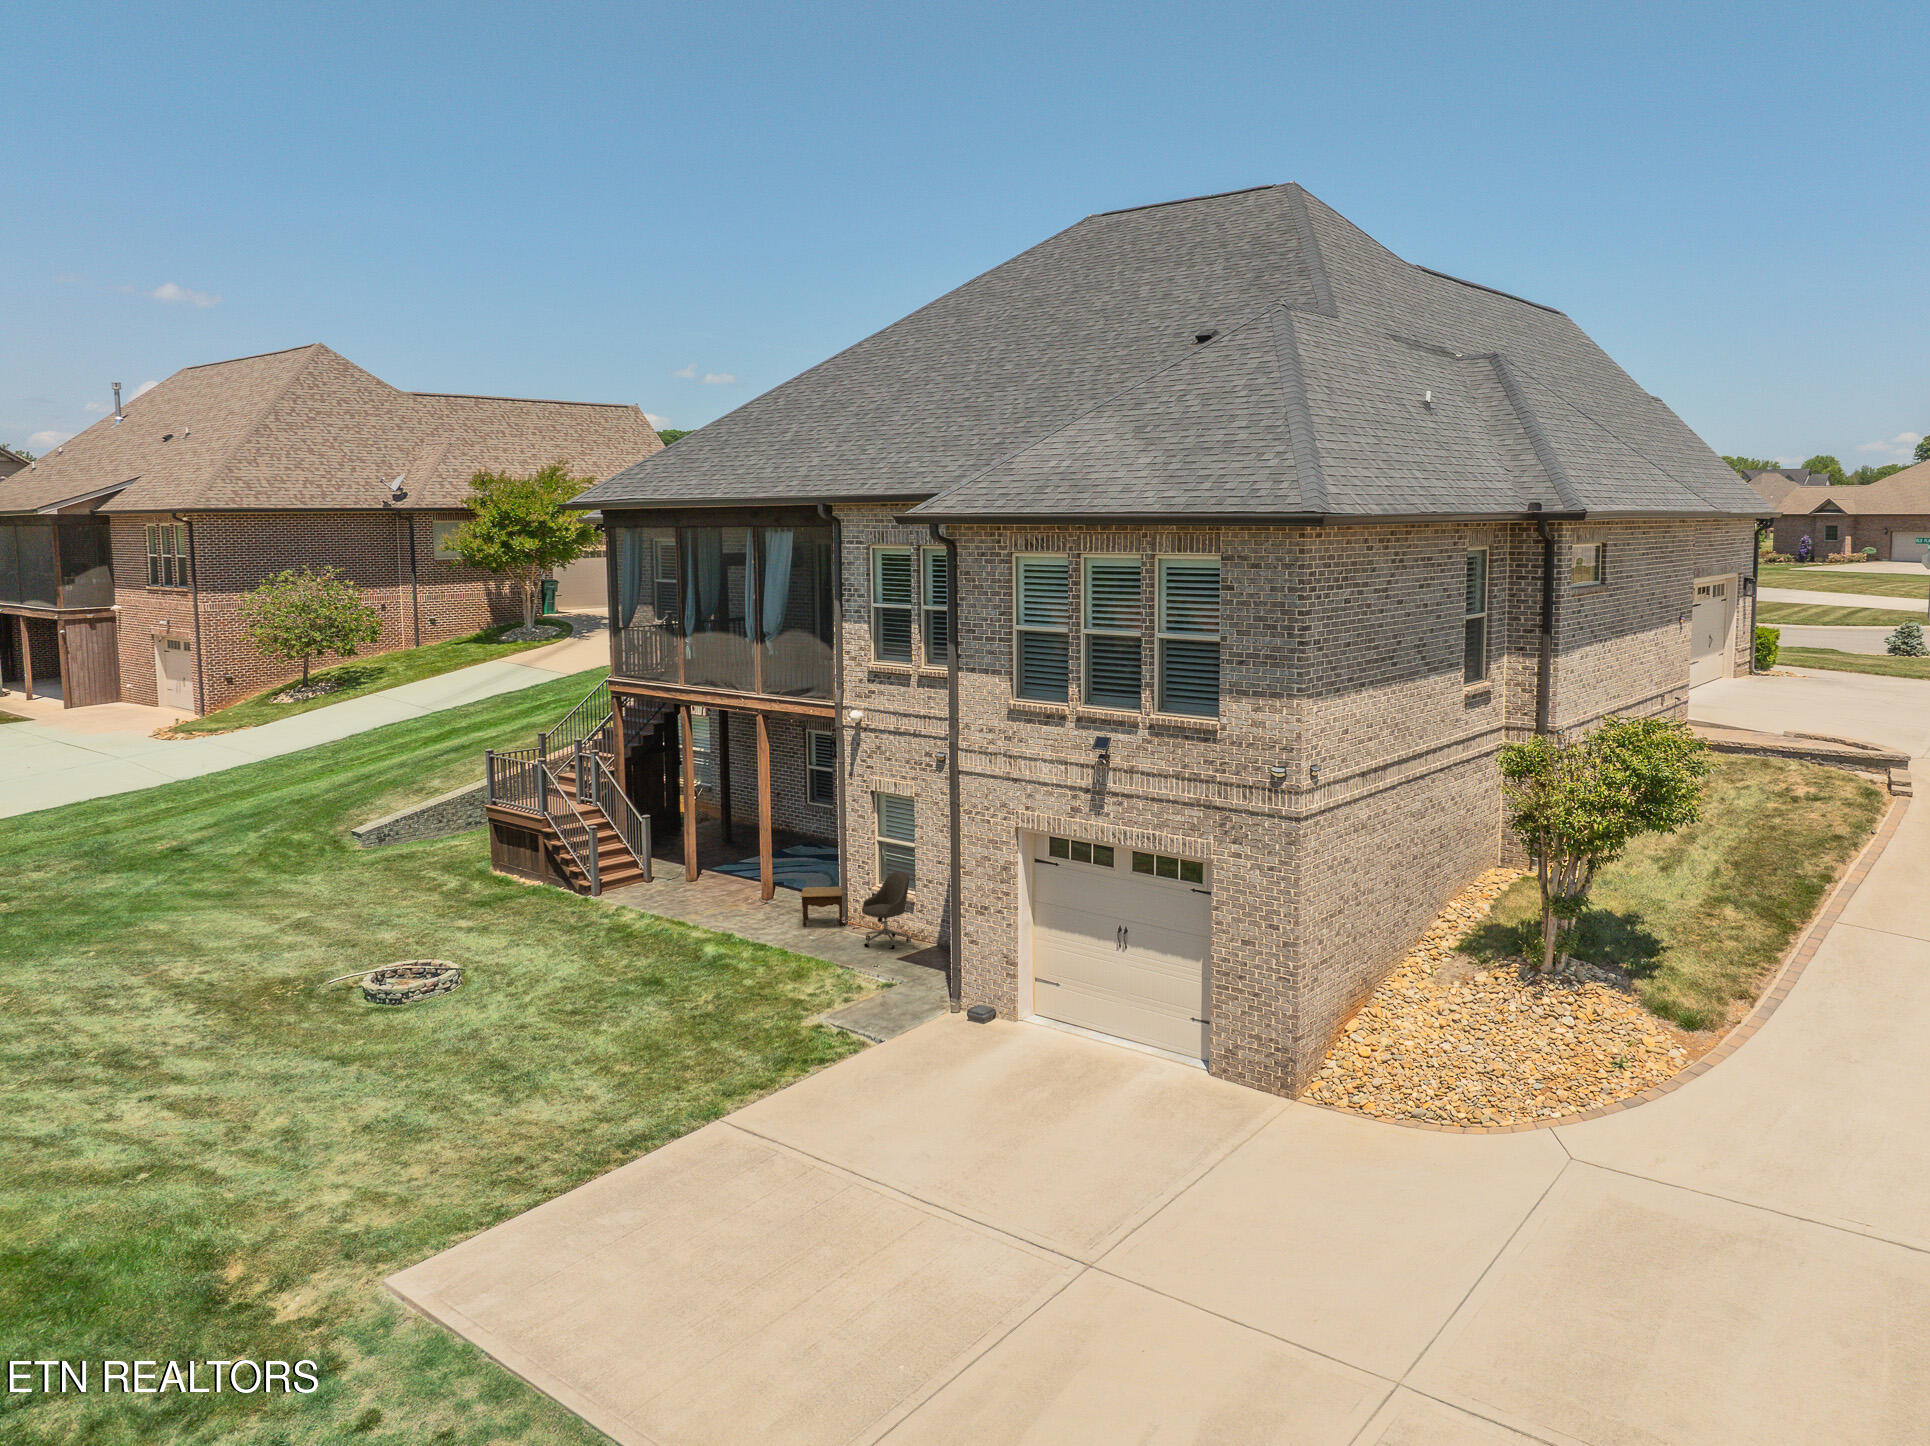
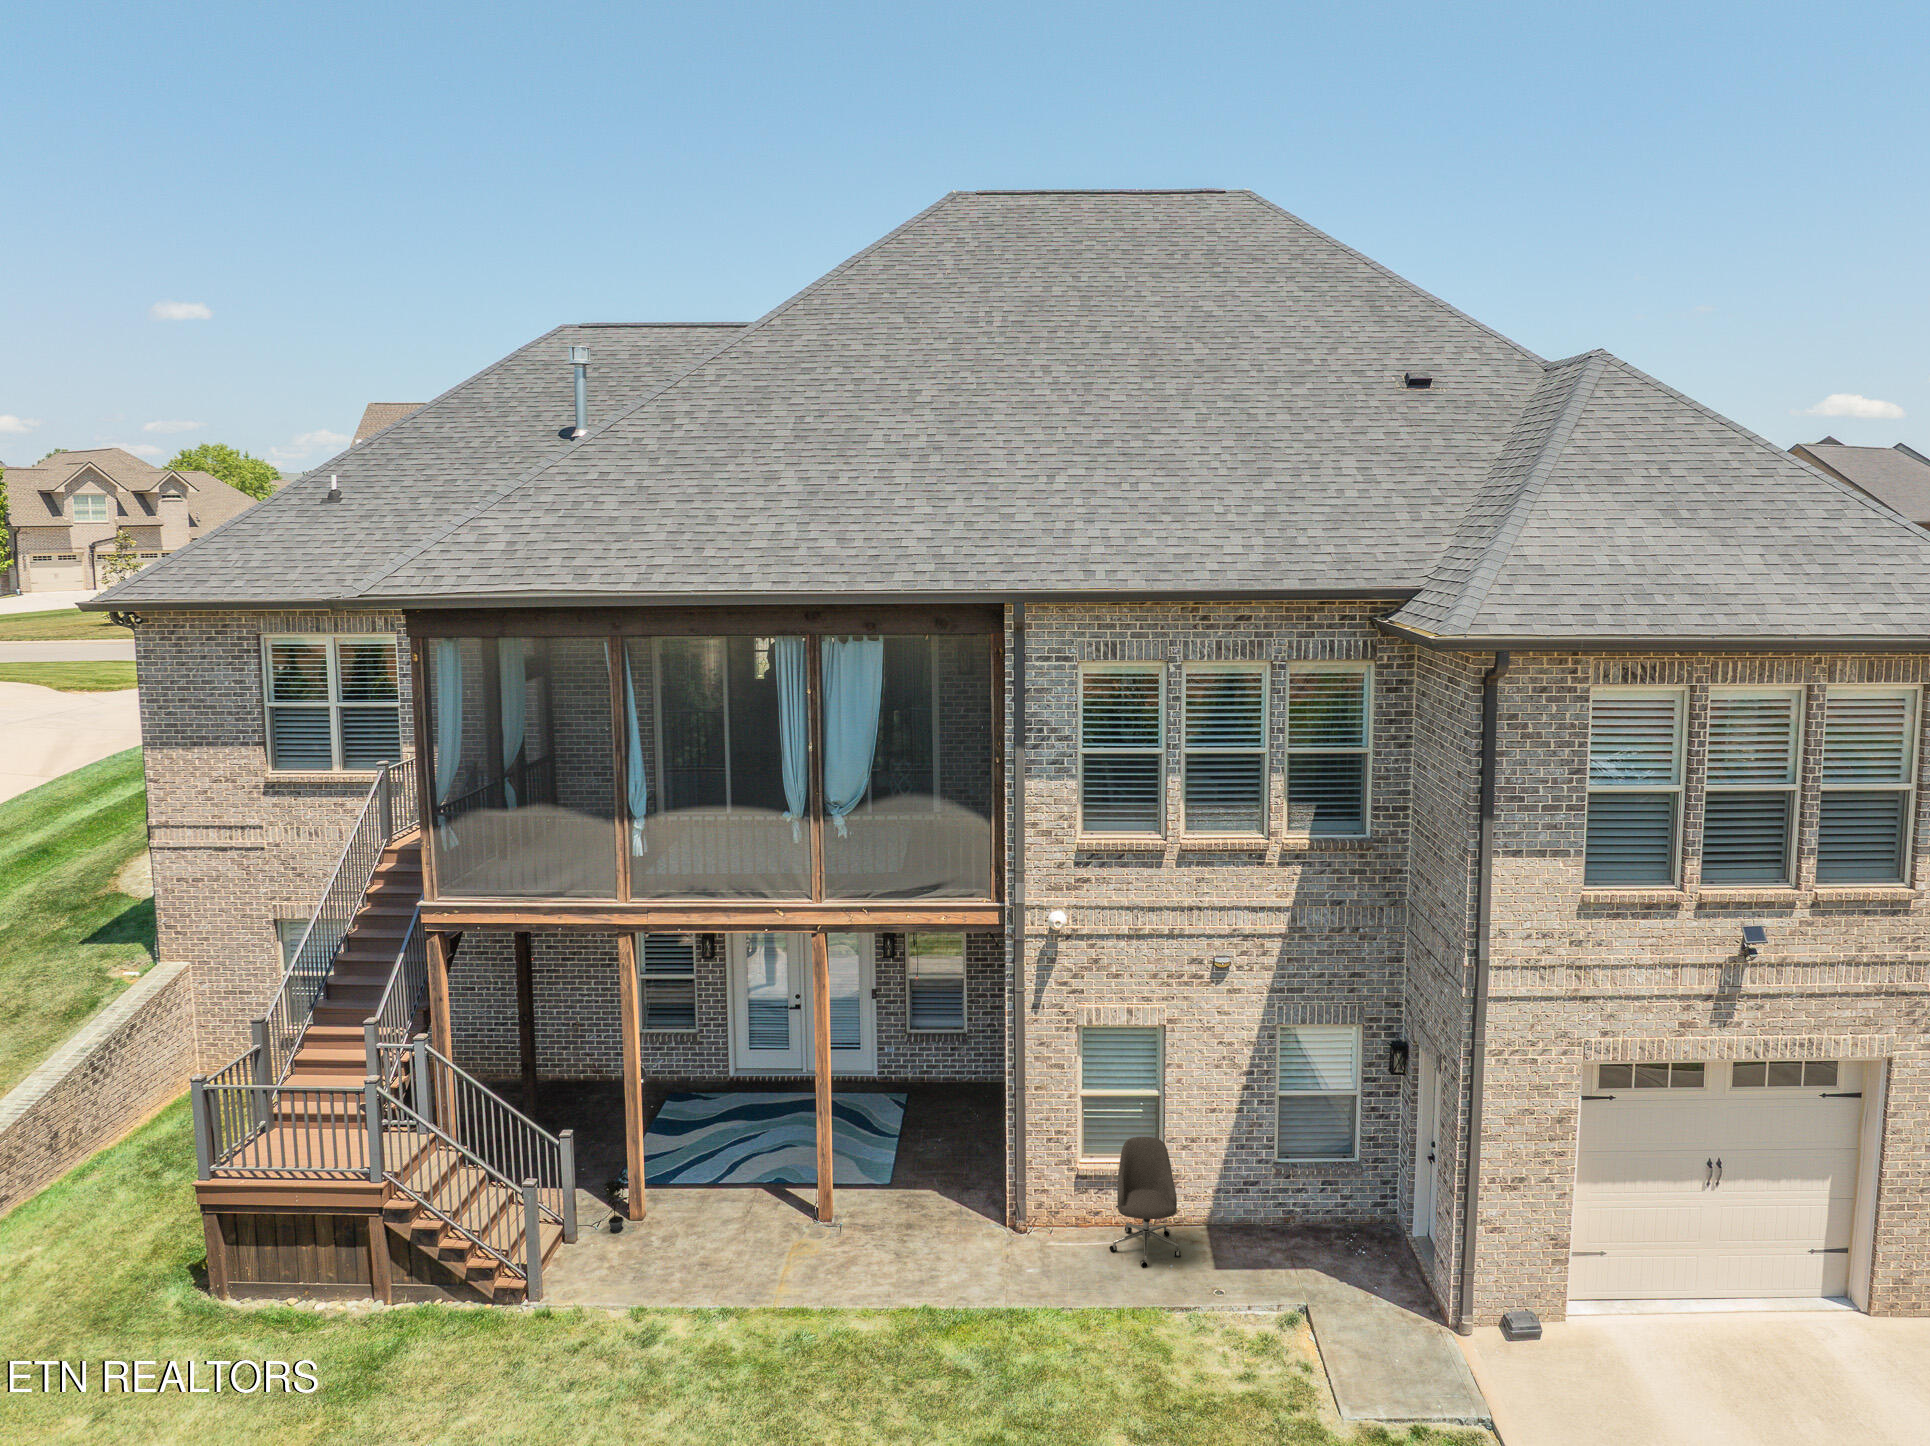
potted plant: none [677,846,699,881] -> present [603,1172,628,1233]
side table: present [800,887,843,927] -> none [951,1175,1034,1263]

